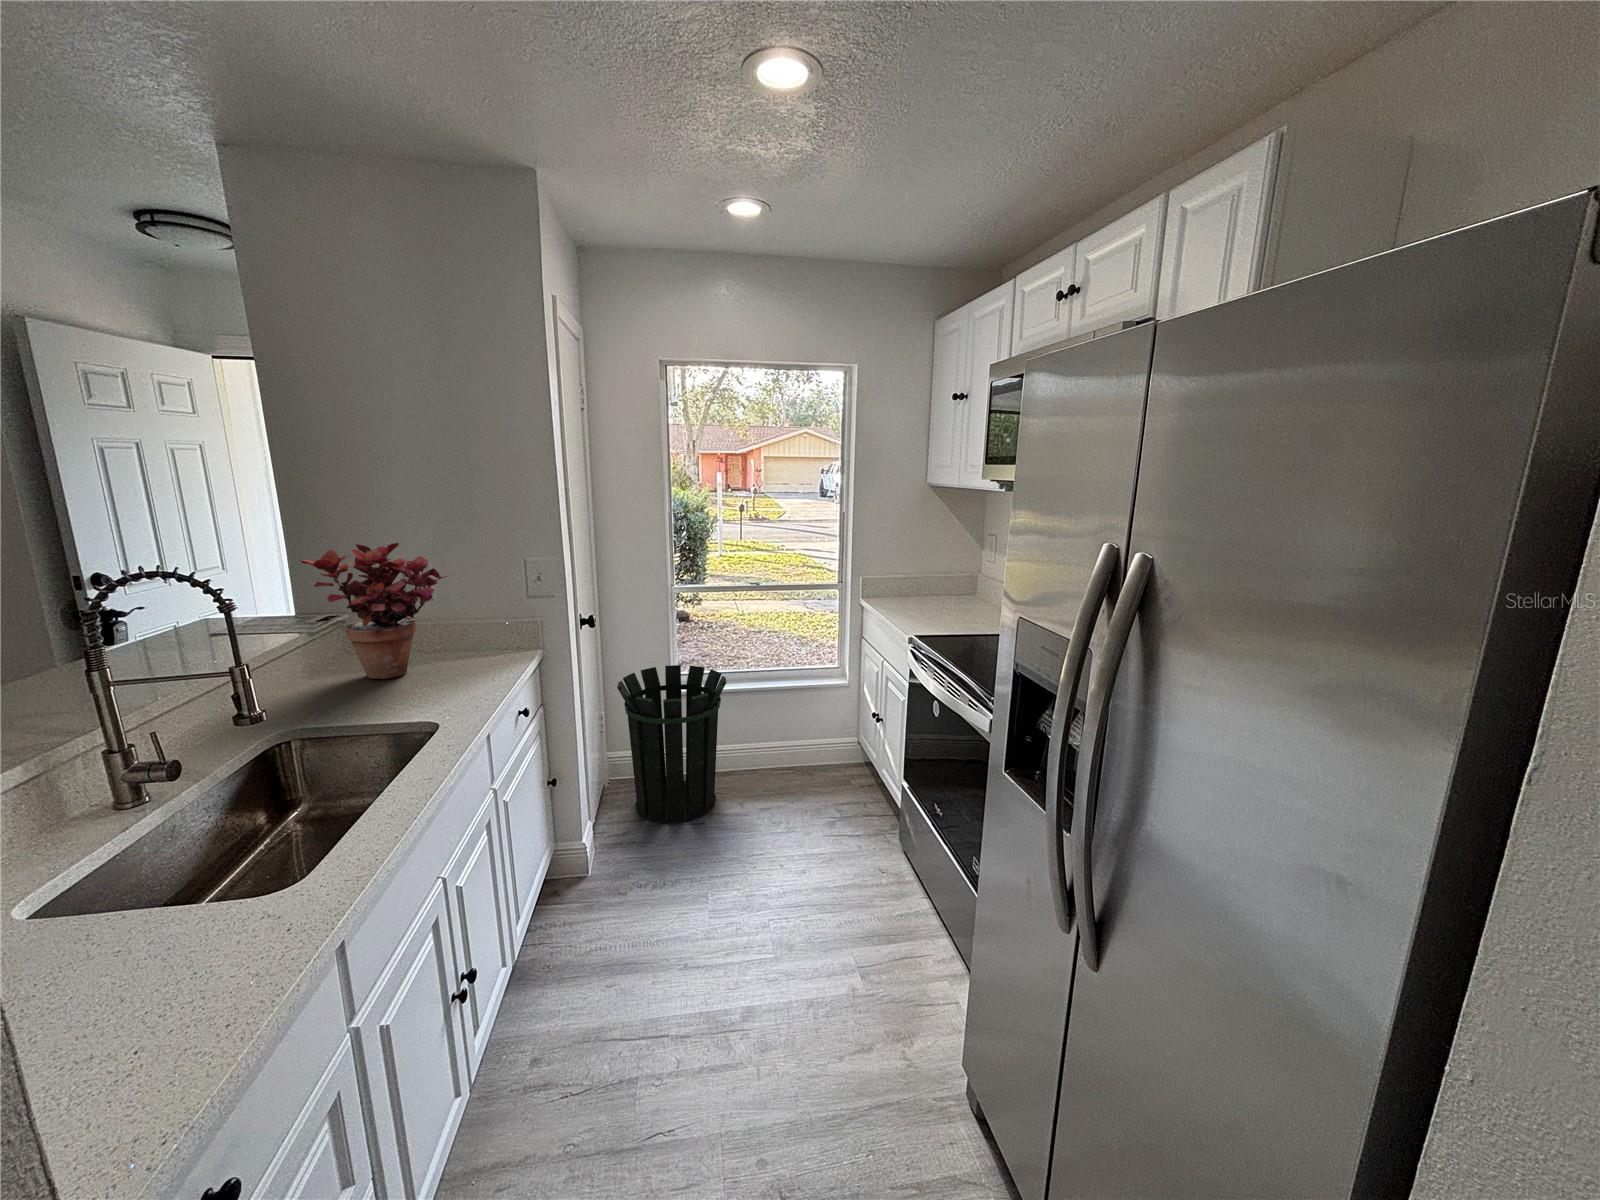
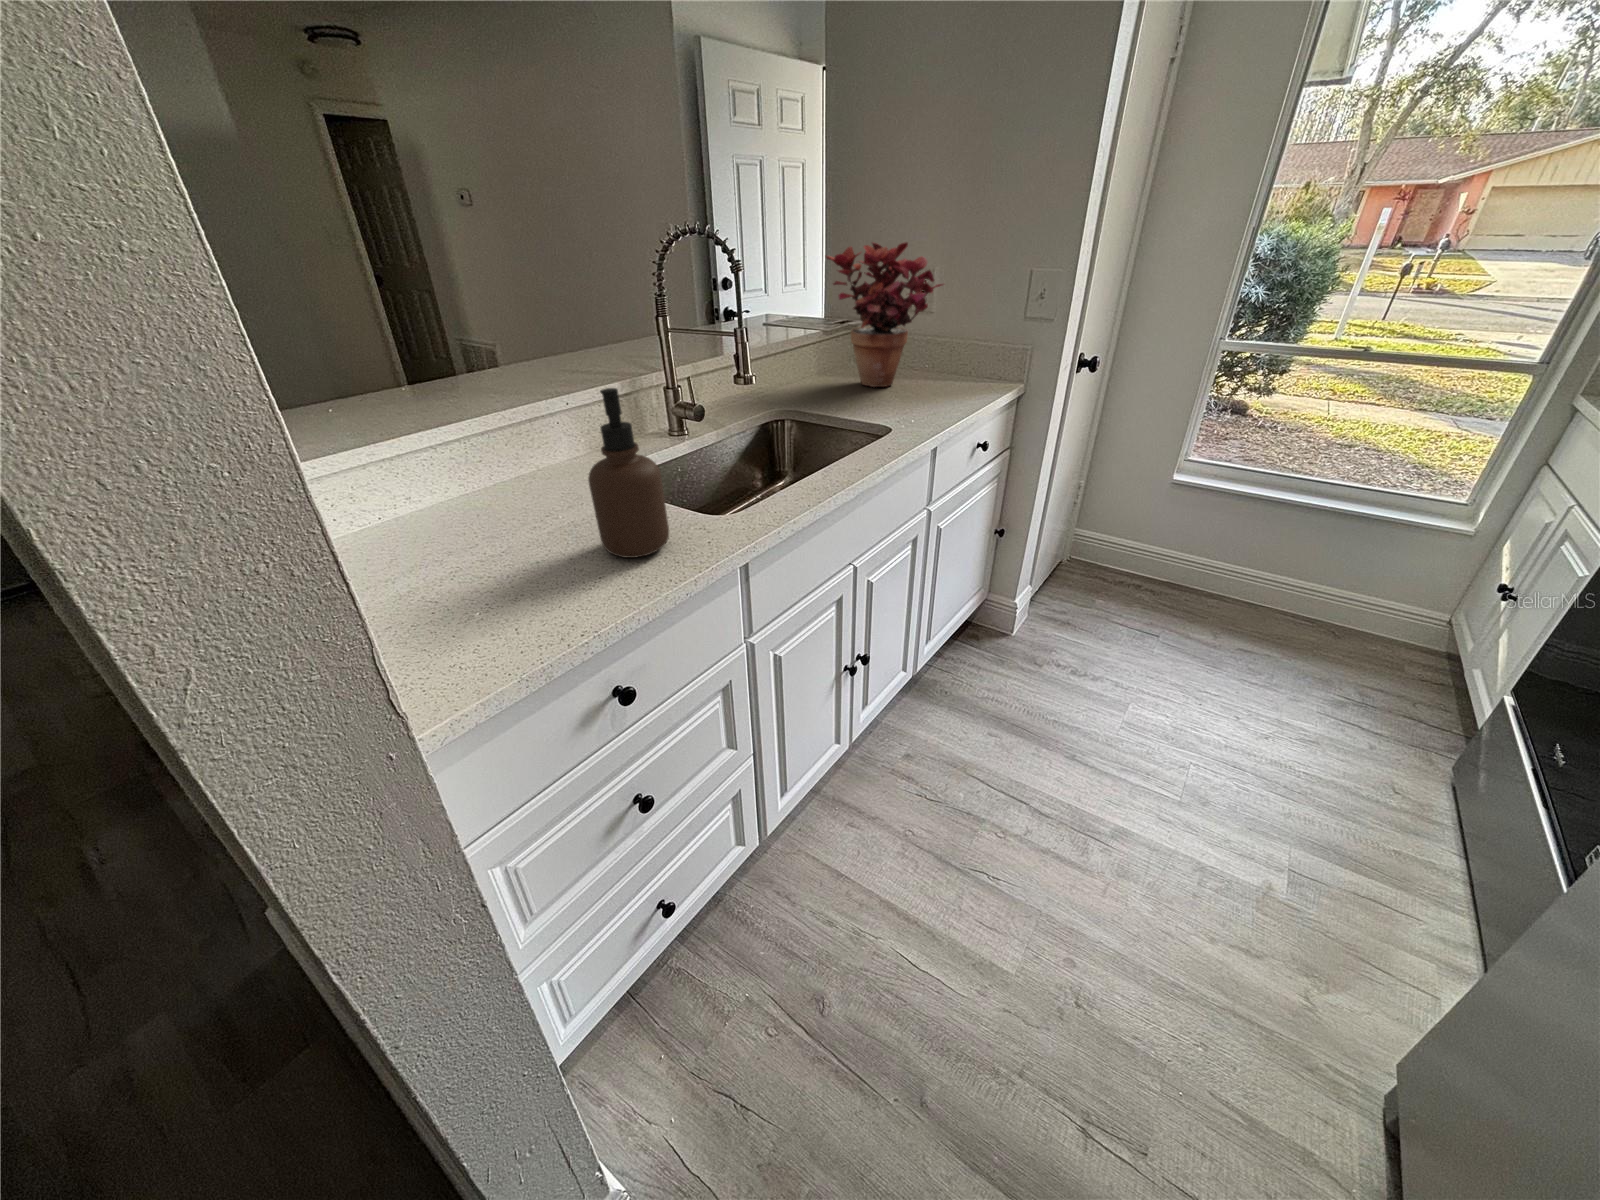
waste bin: present [617,665,726,823] -> none [1086,444,1254,628]
soap dispenser: none [107,795,243,1007] -> present [588,388,669,558]

